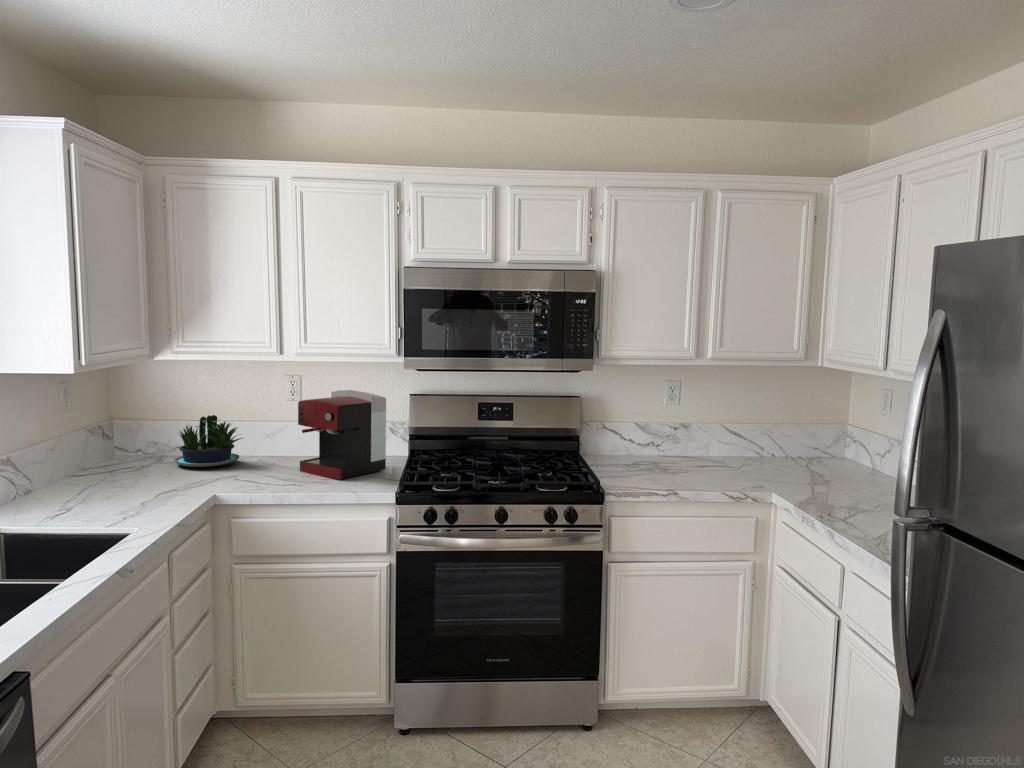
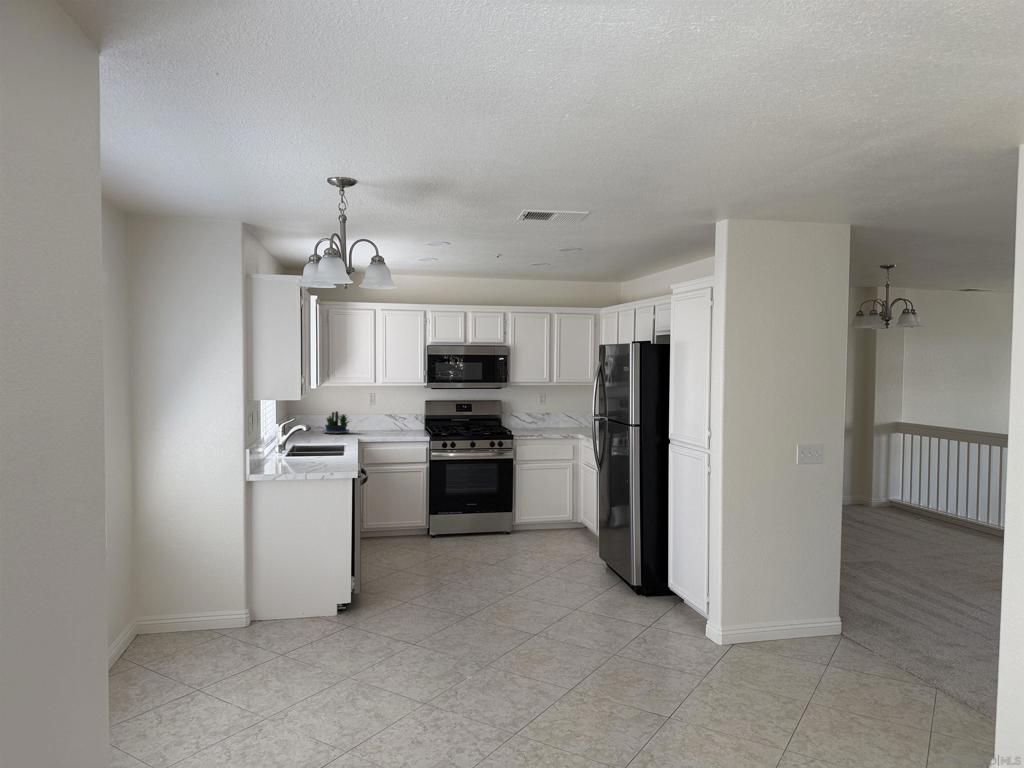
coffee maker: present [298,390,386,480] -> none [379,398,416,436]

